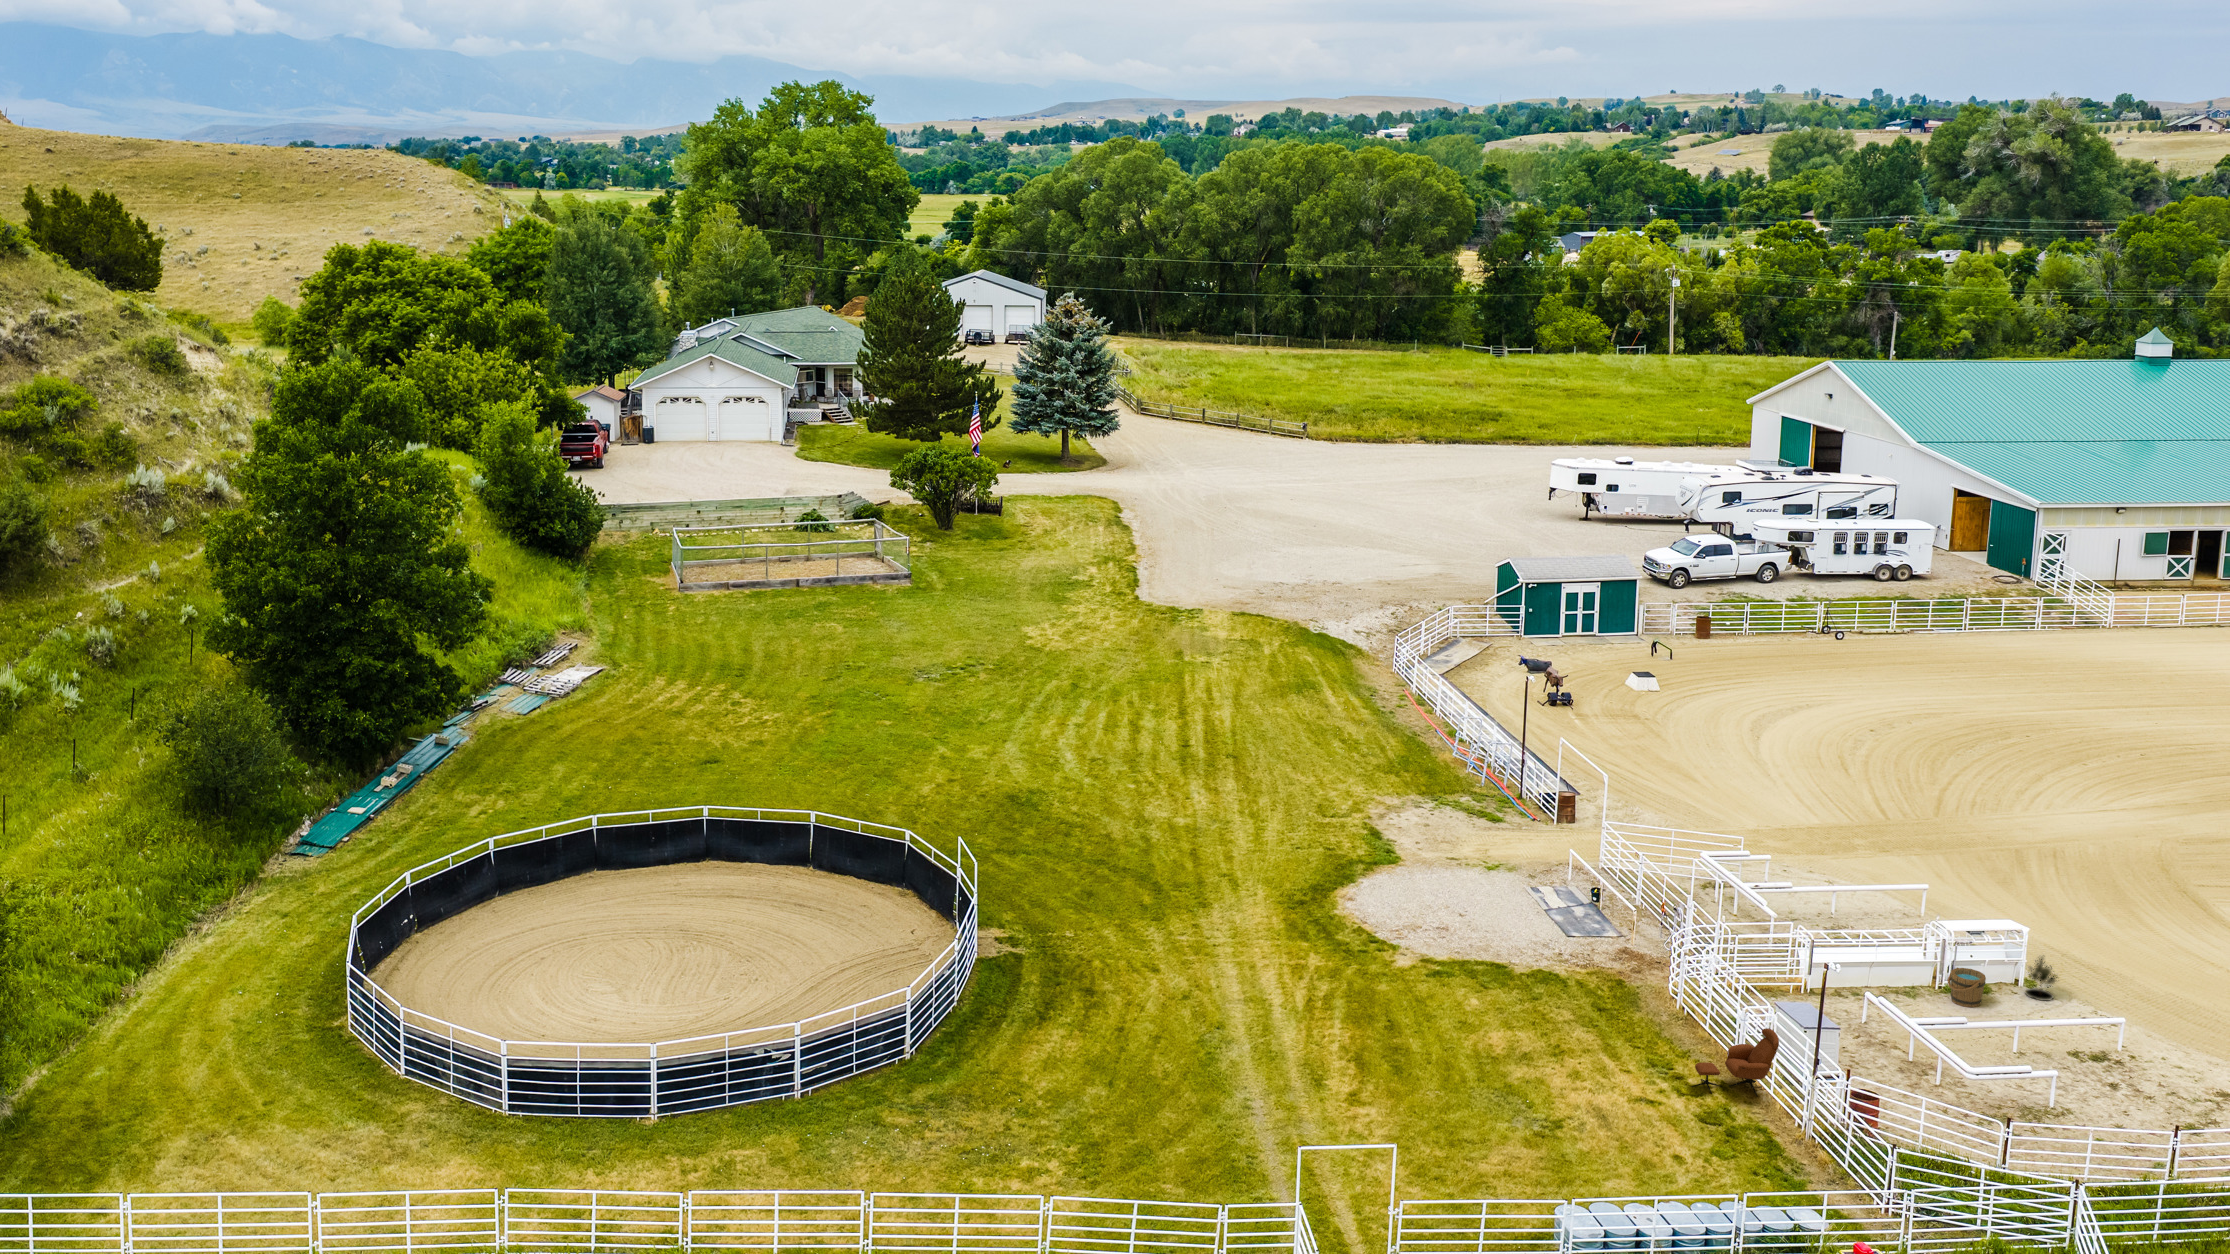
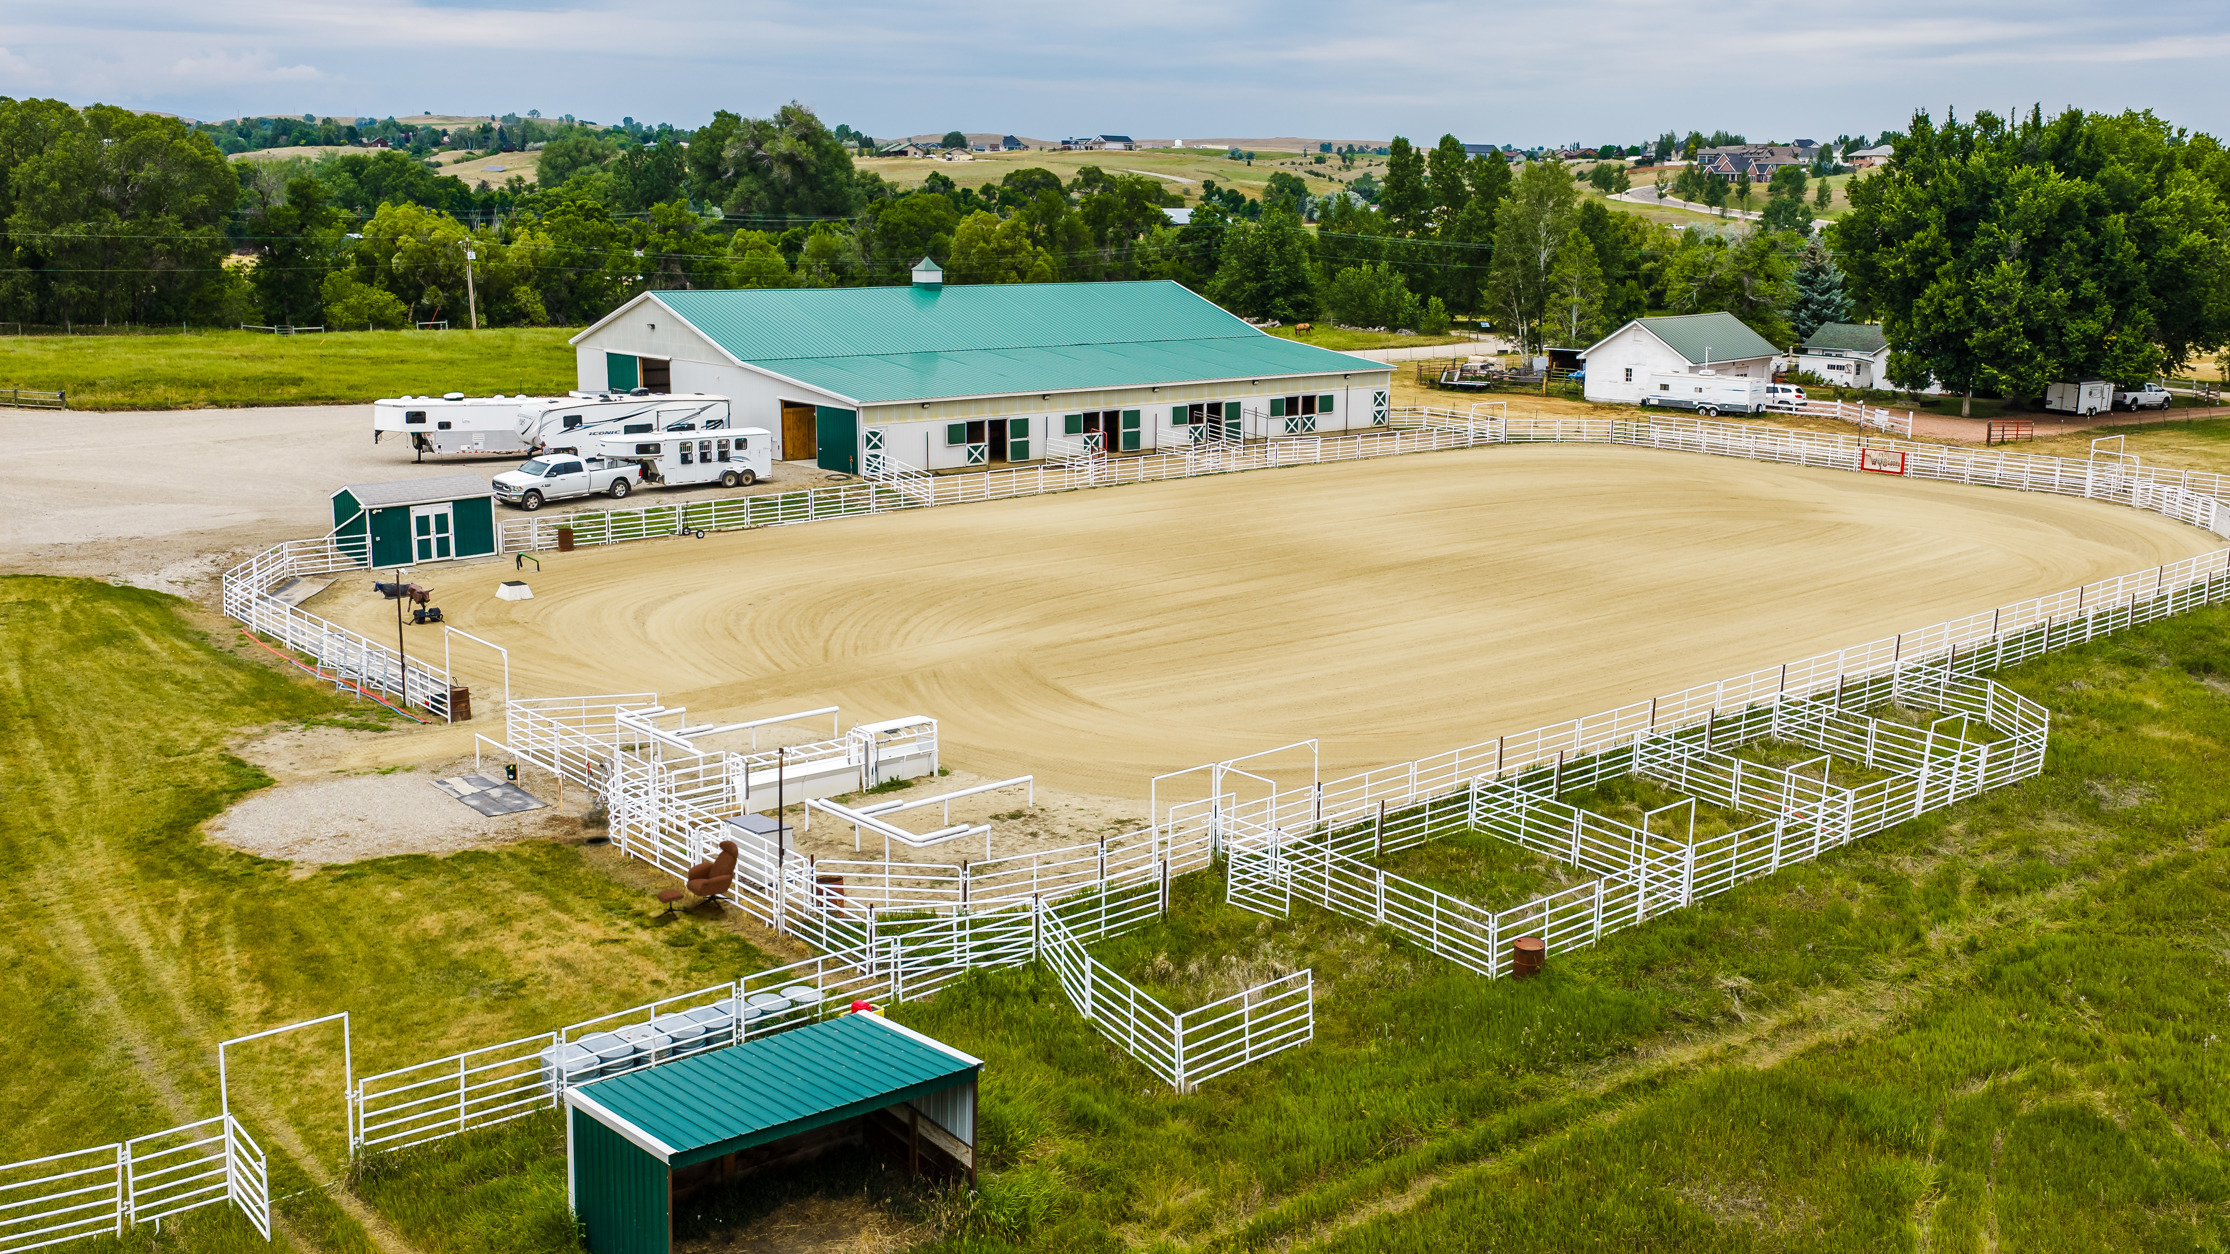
potted tree: present [2025,957,2057,1001] -> present [579,797,612,846]
bucket: present [1947,968,1986,1007] -> none [869,762,902,797]

